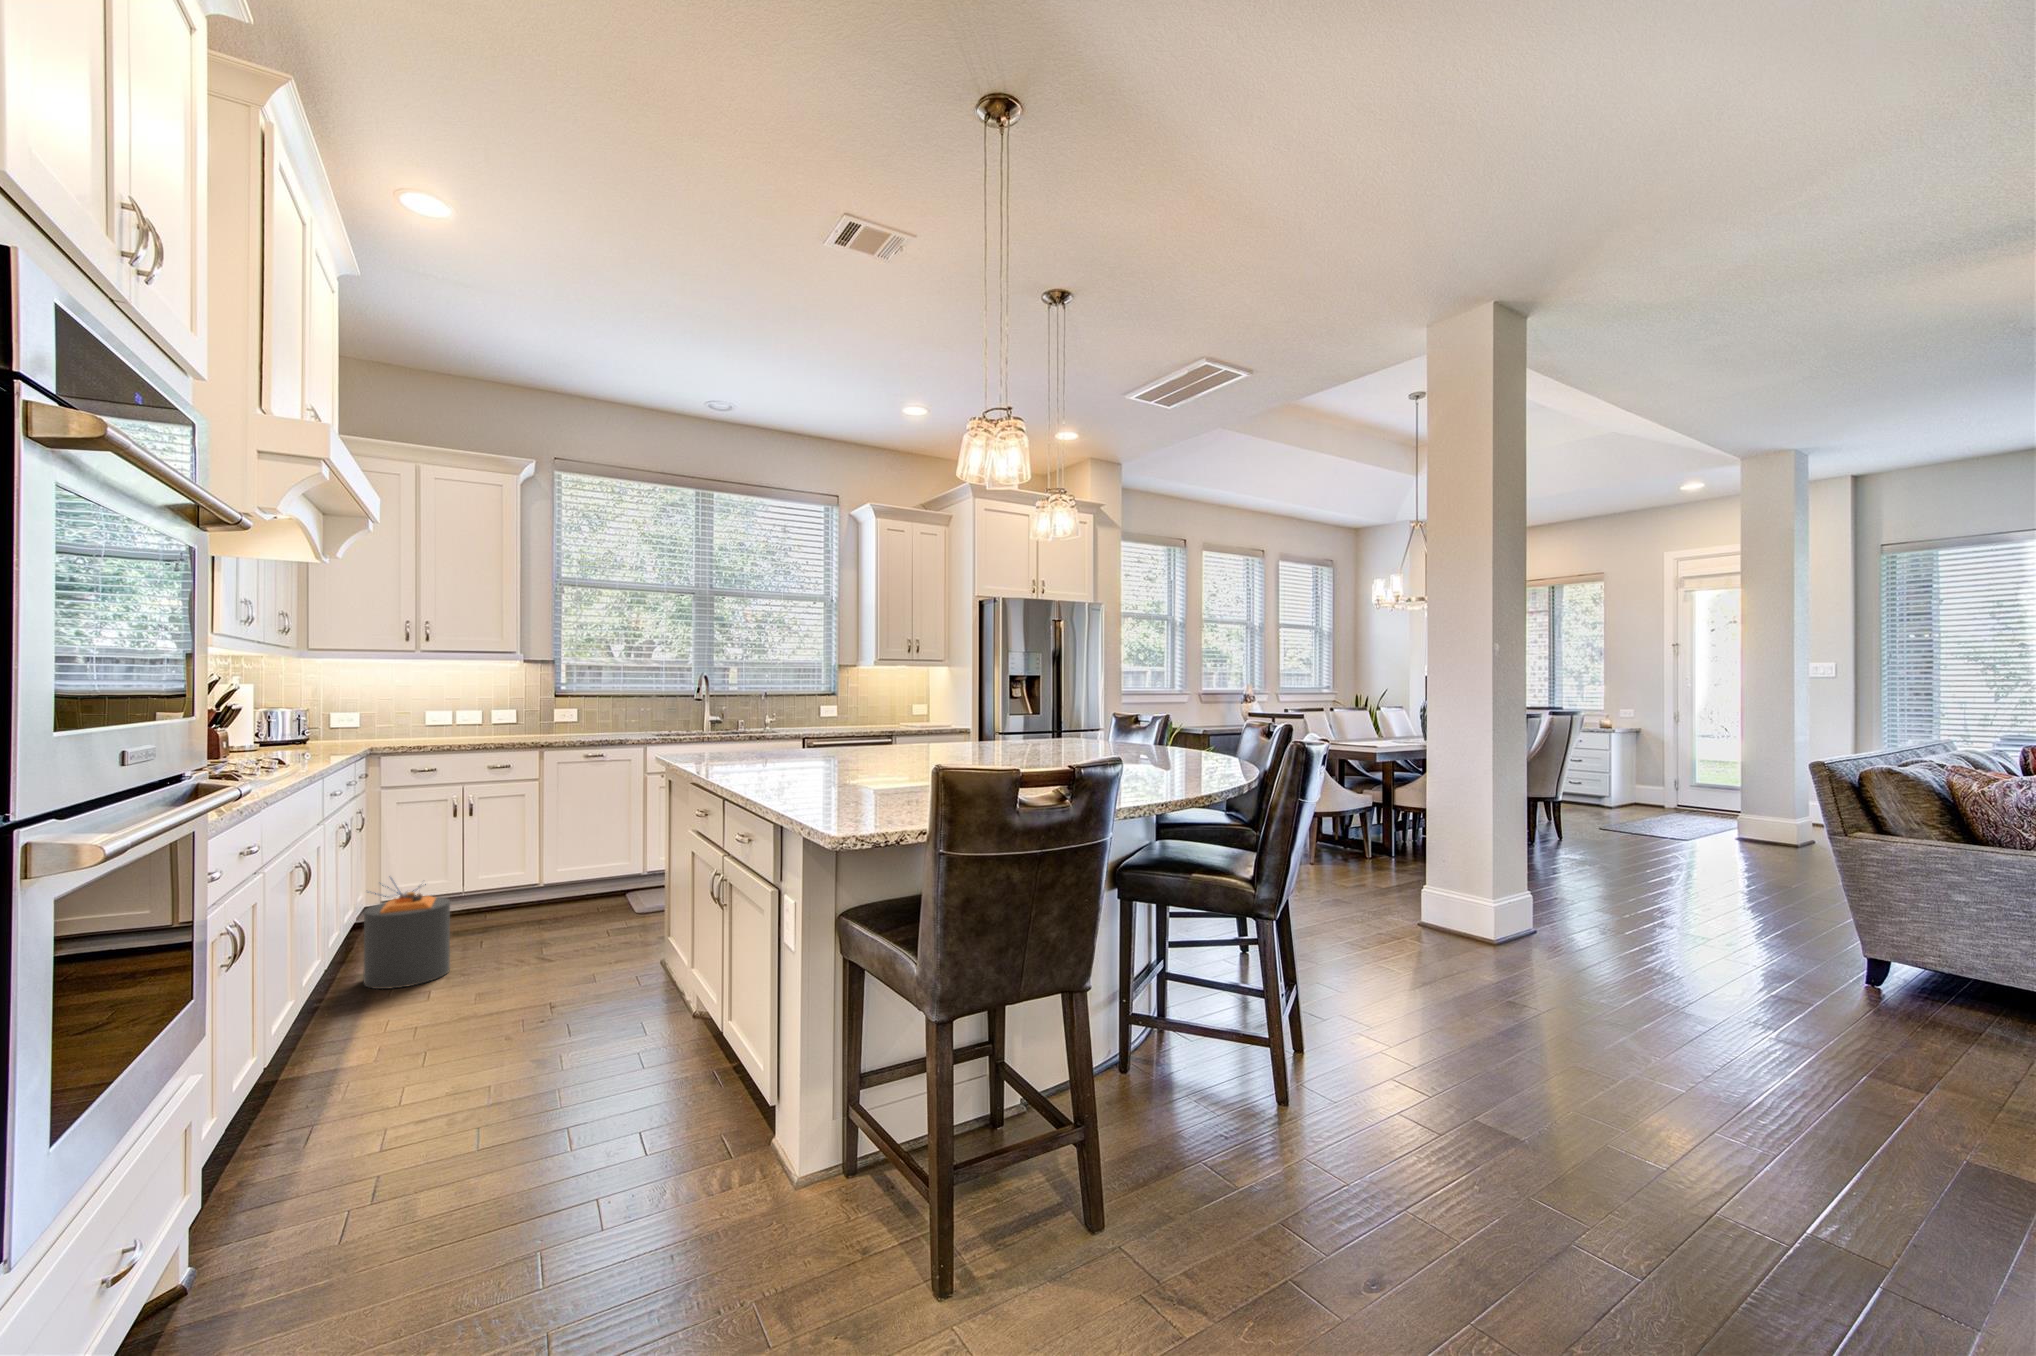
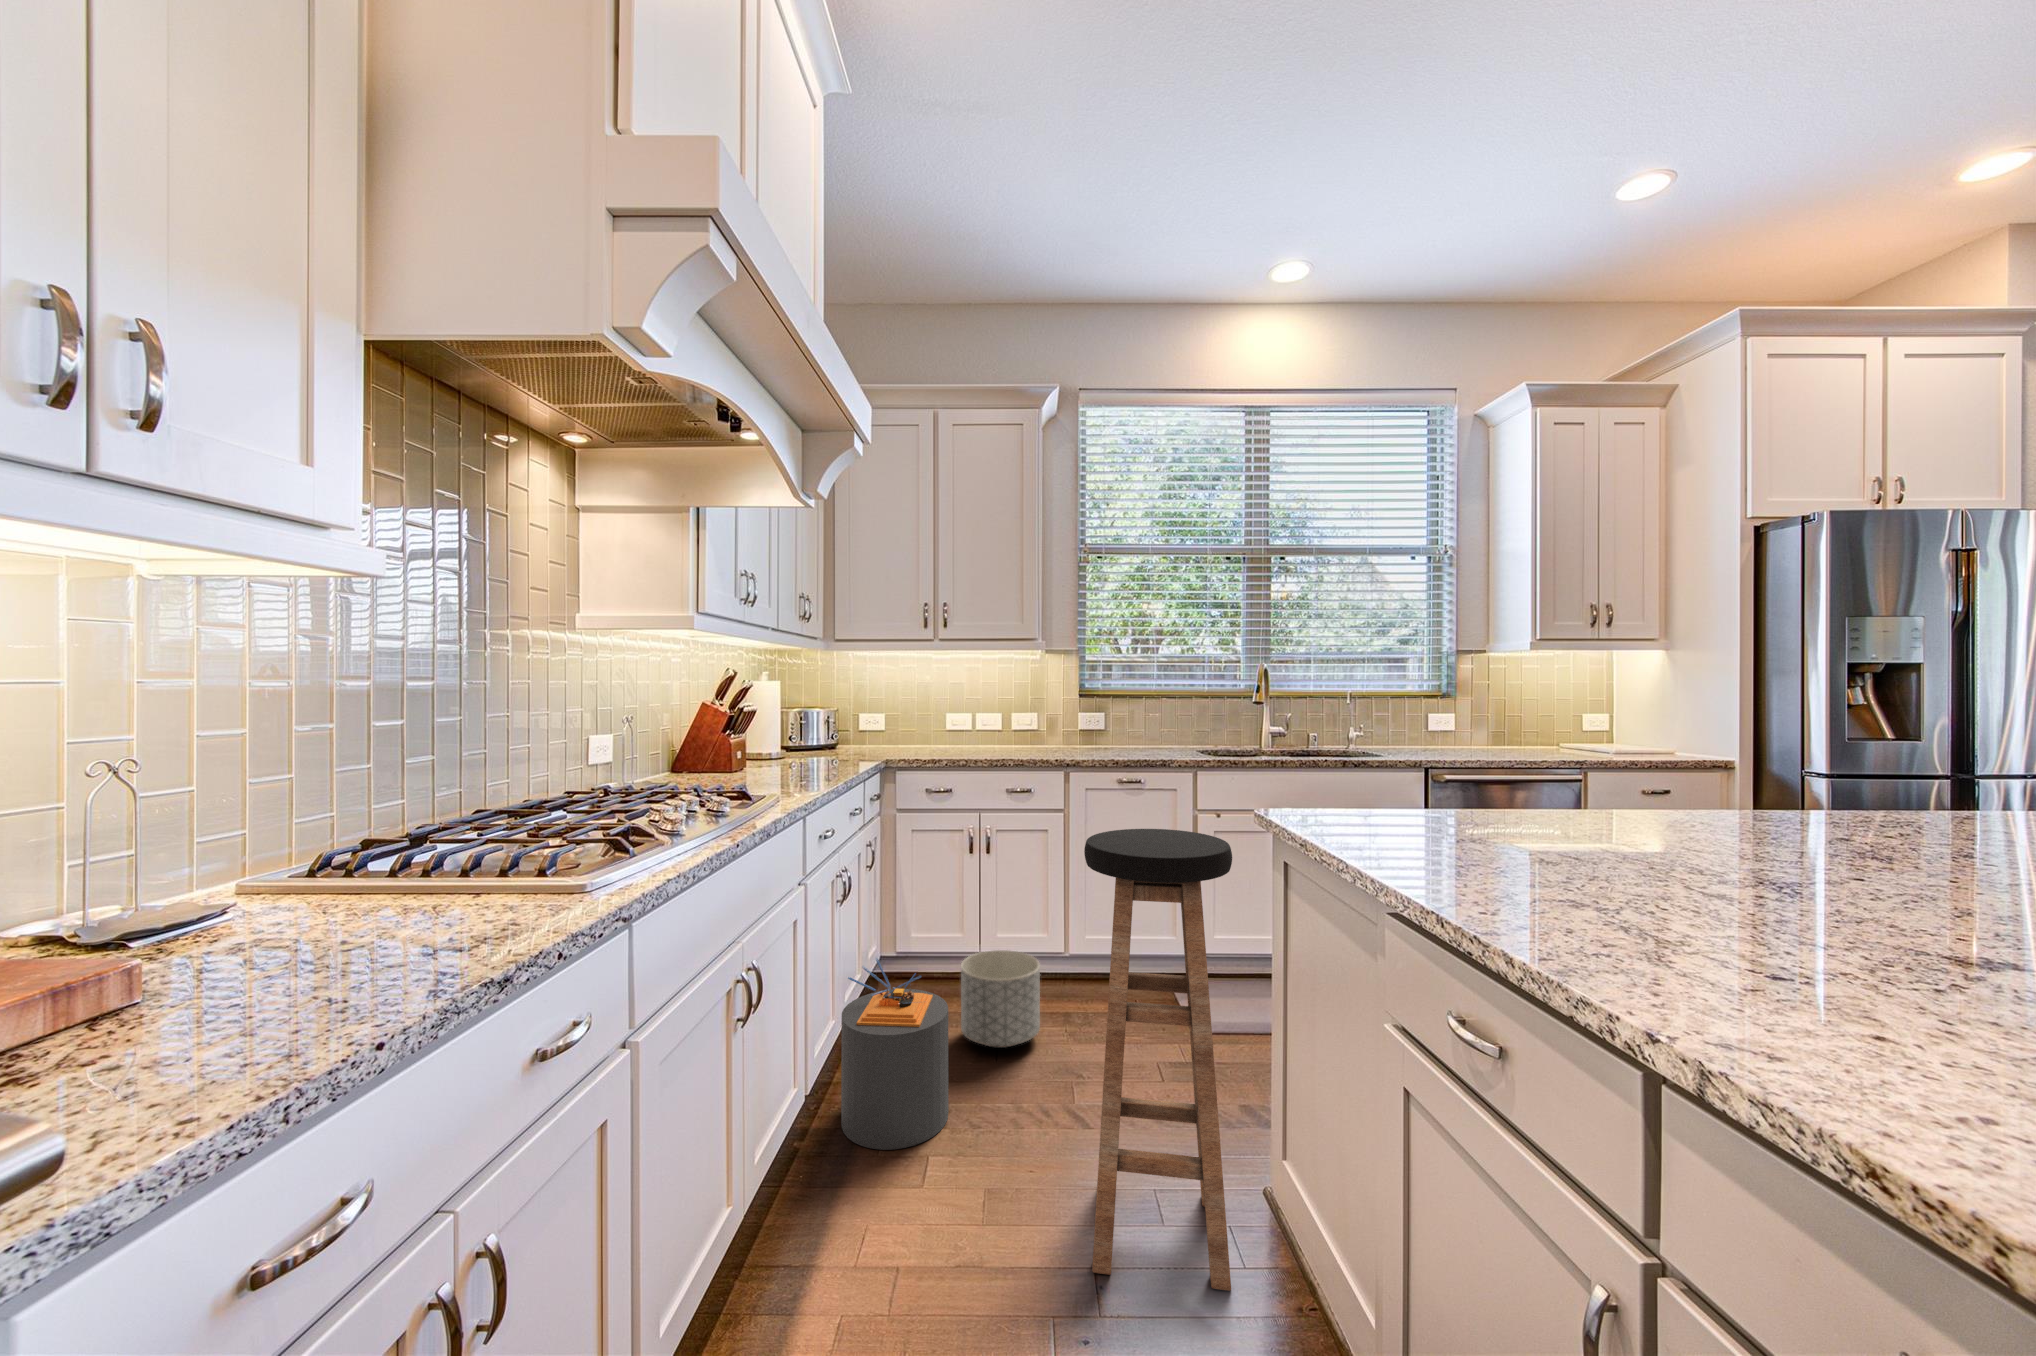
bar stool: none [551,769,636,993] -> present [1084,829,1232,1291]
planter: none [452,879,517,942] -> present [961,950,1040,1048]

